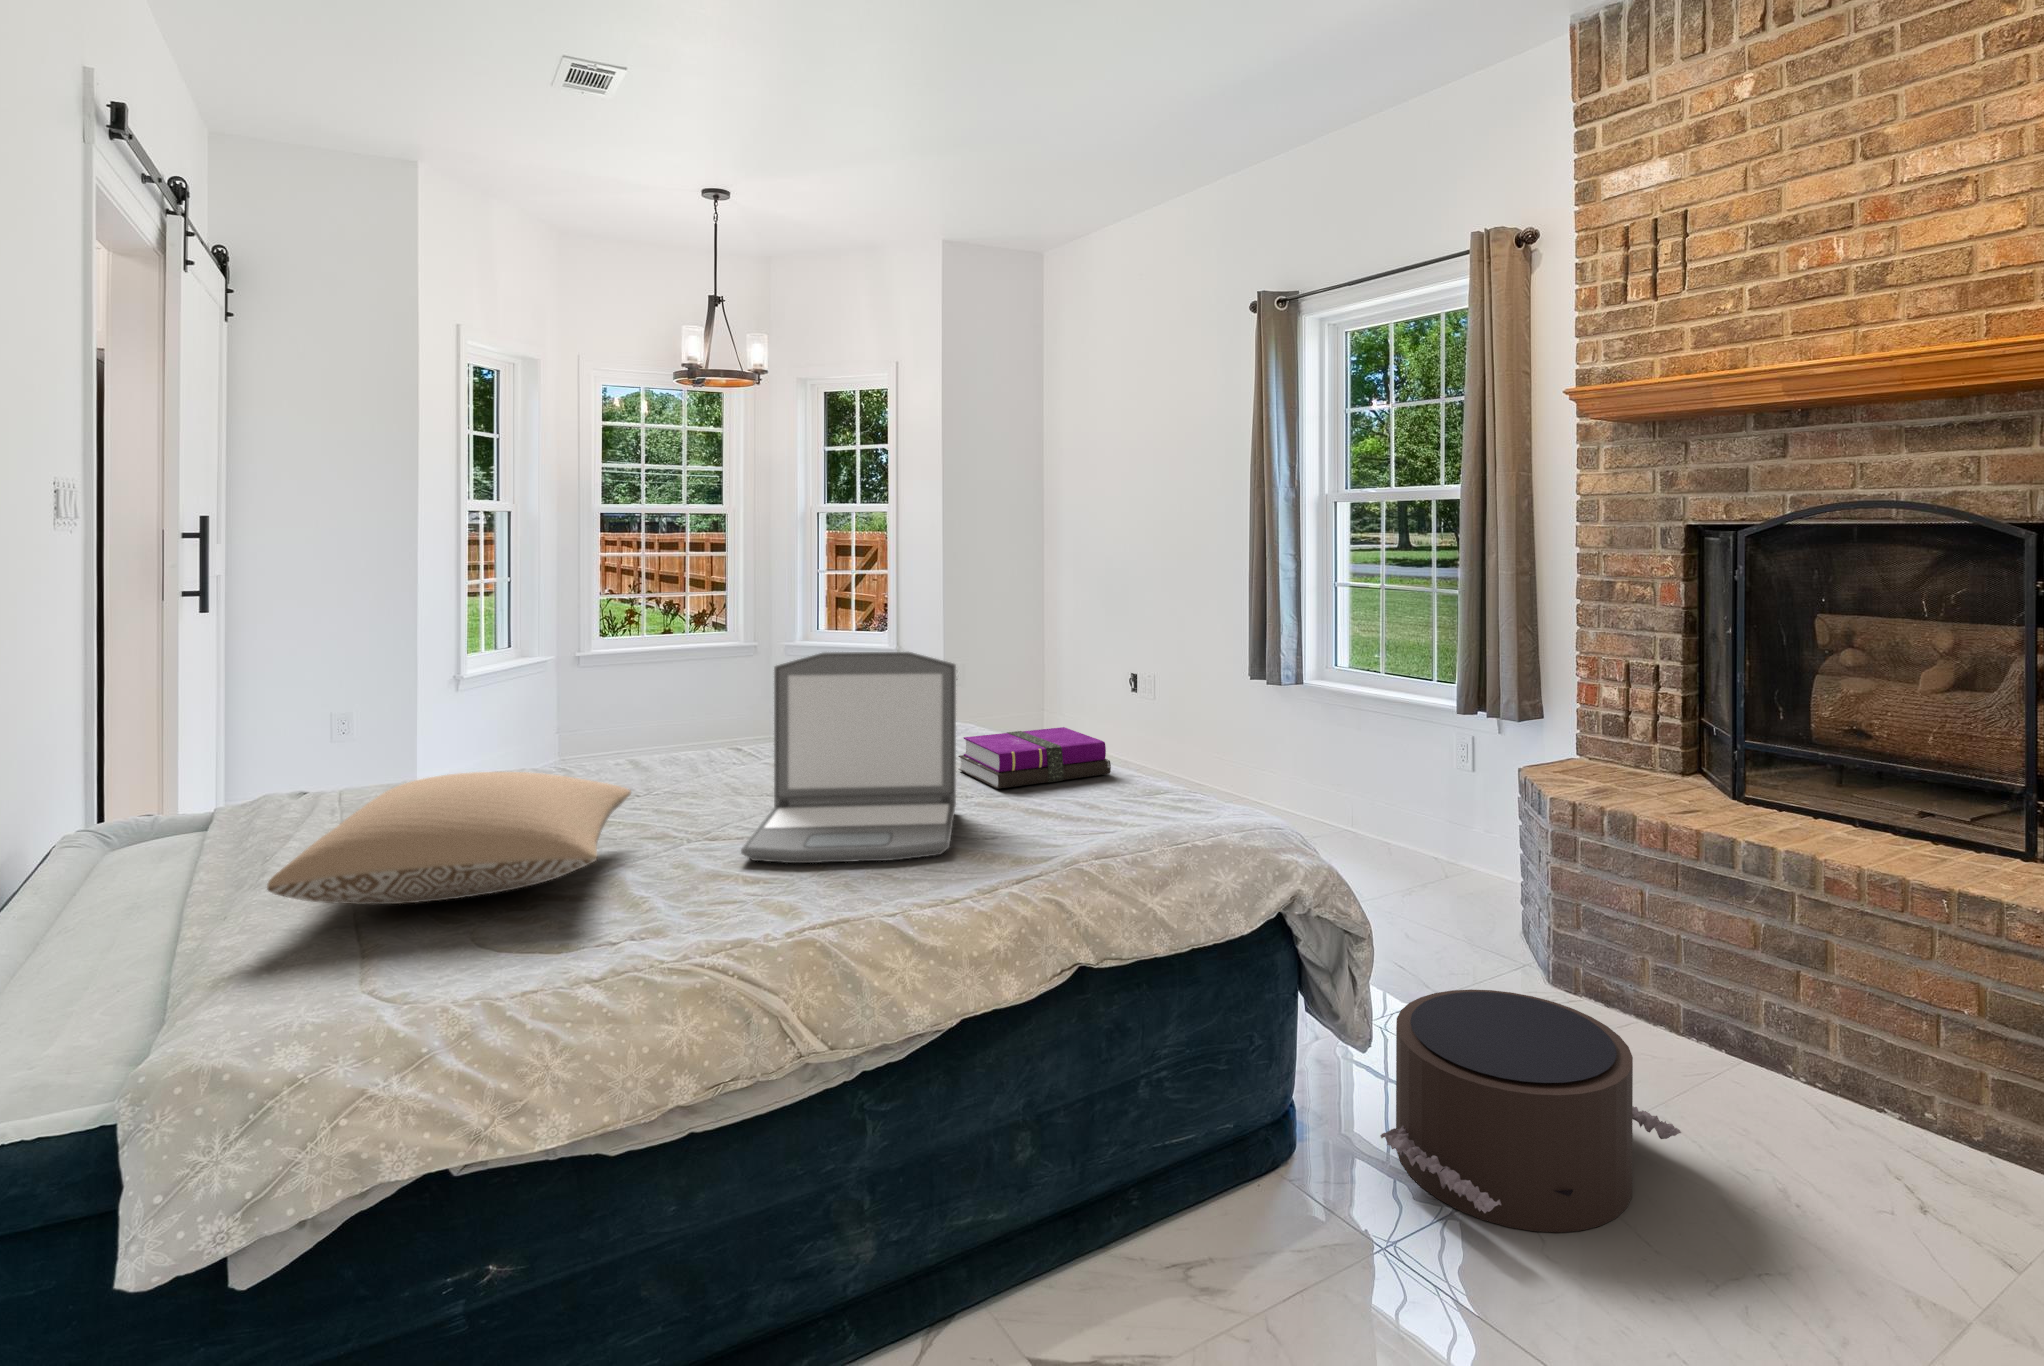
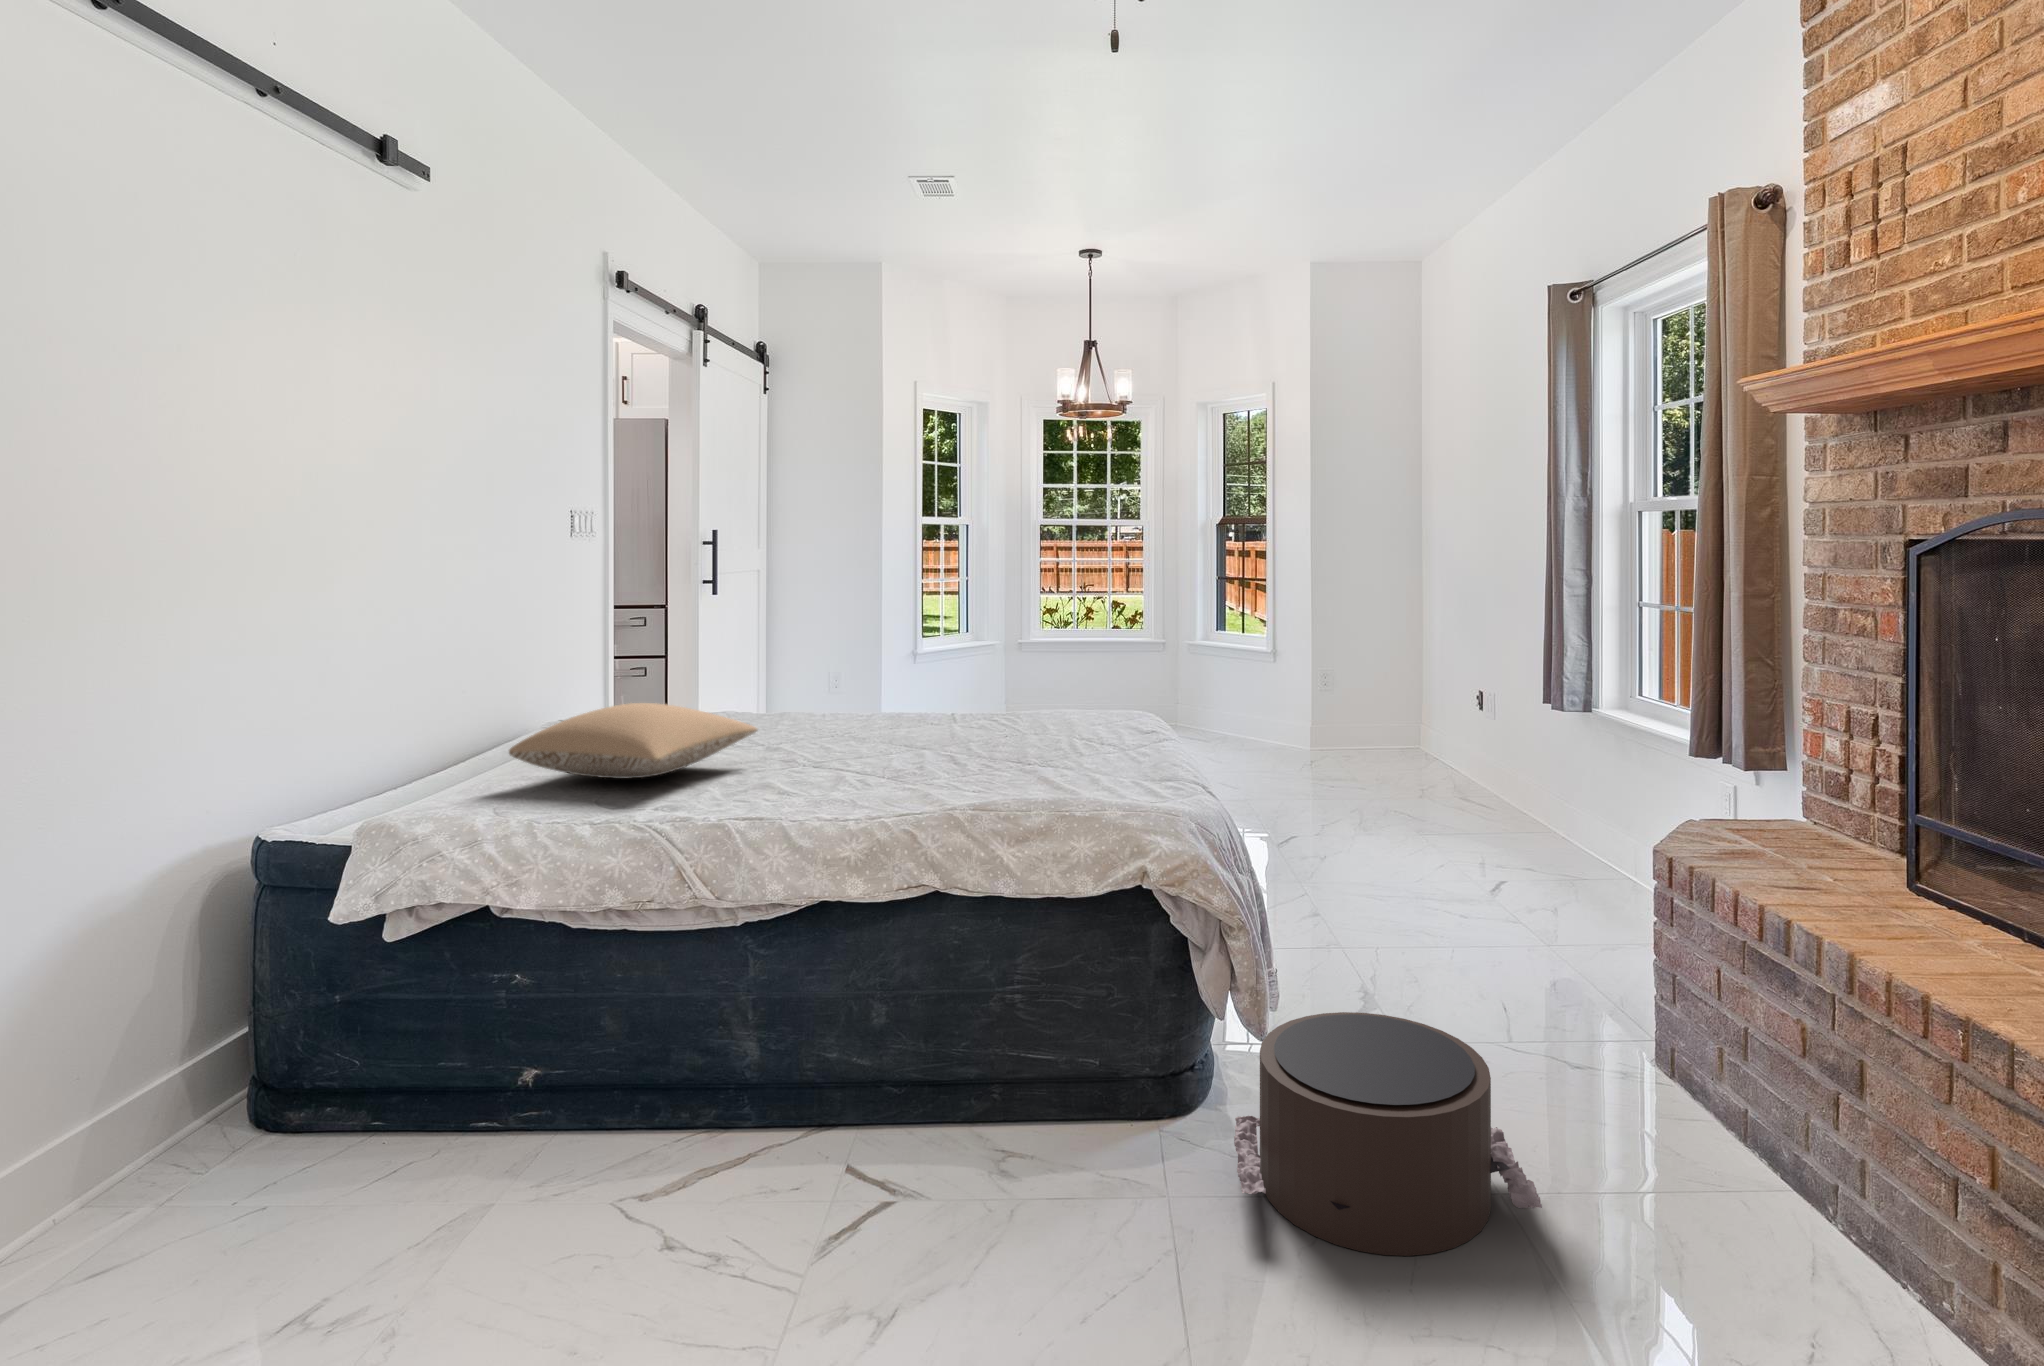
laptop: present [741,652,956,863] -> none [782,640,973,798]
notebook: present [958,727,1111,789] -> none [1035,721,1145,765]

